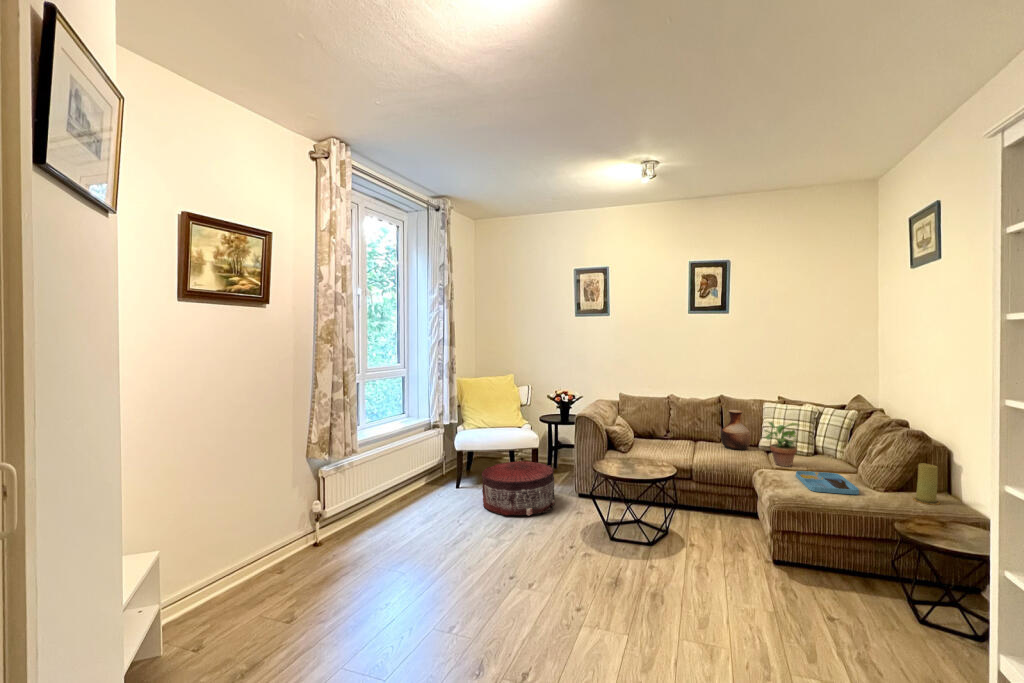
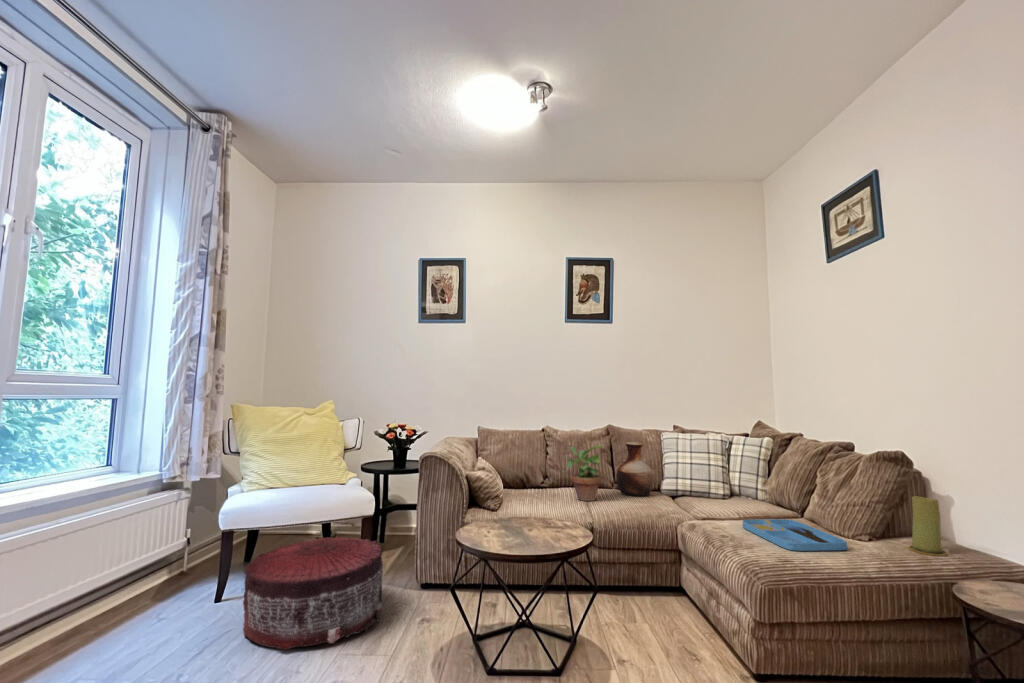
potted plant: present [765,422,798,466] -> present [565,446,602,501]

